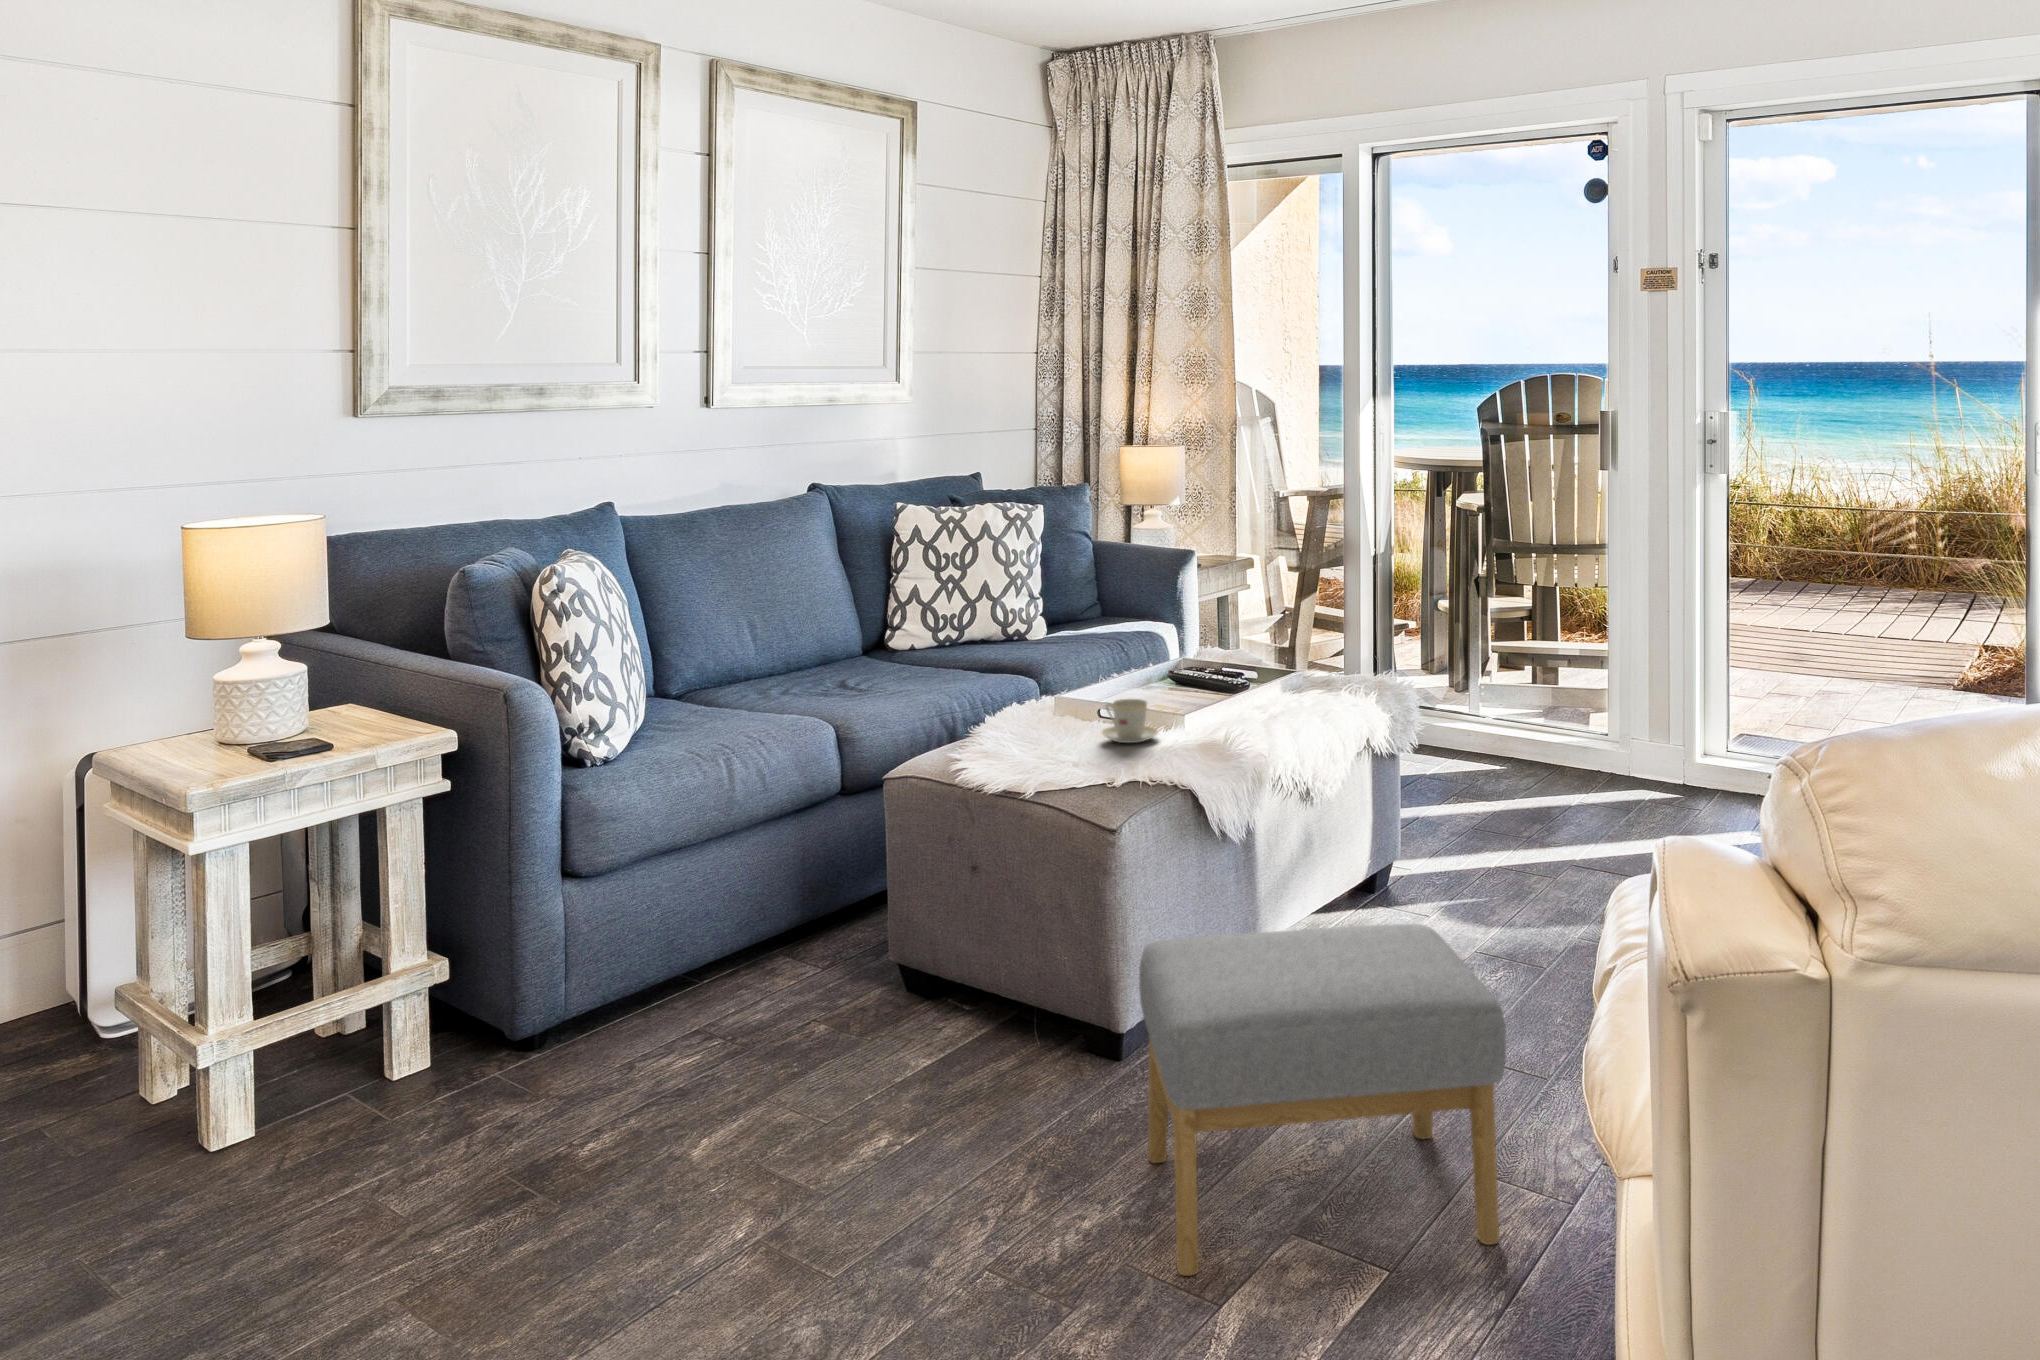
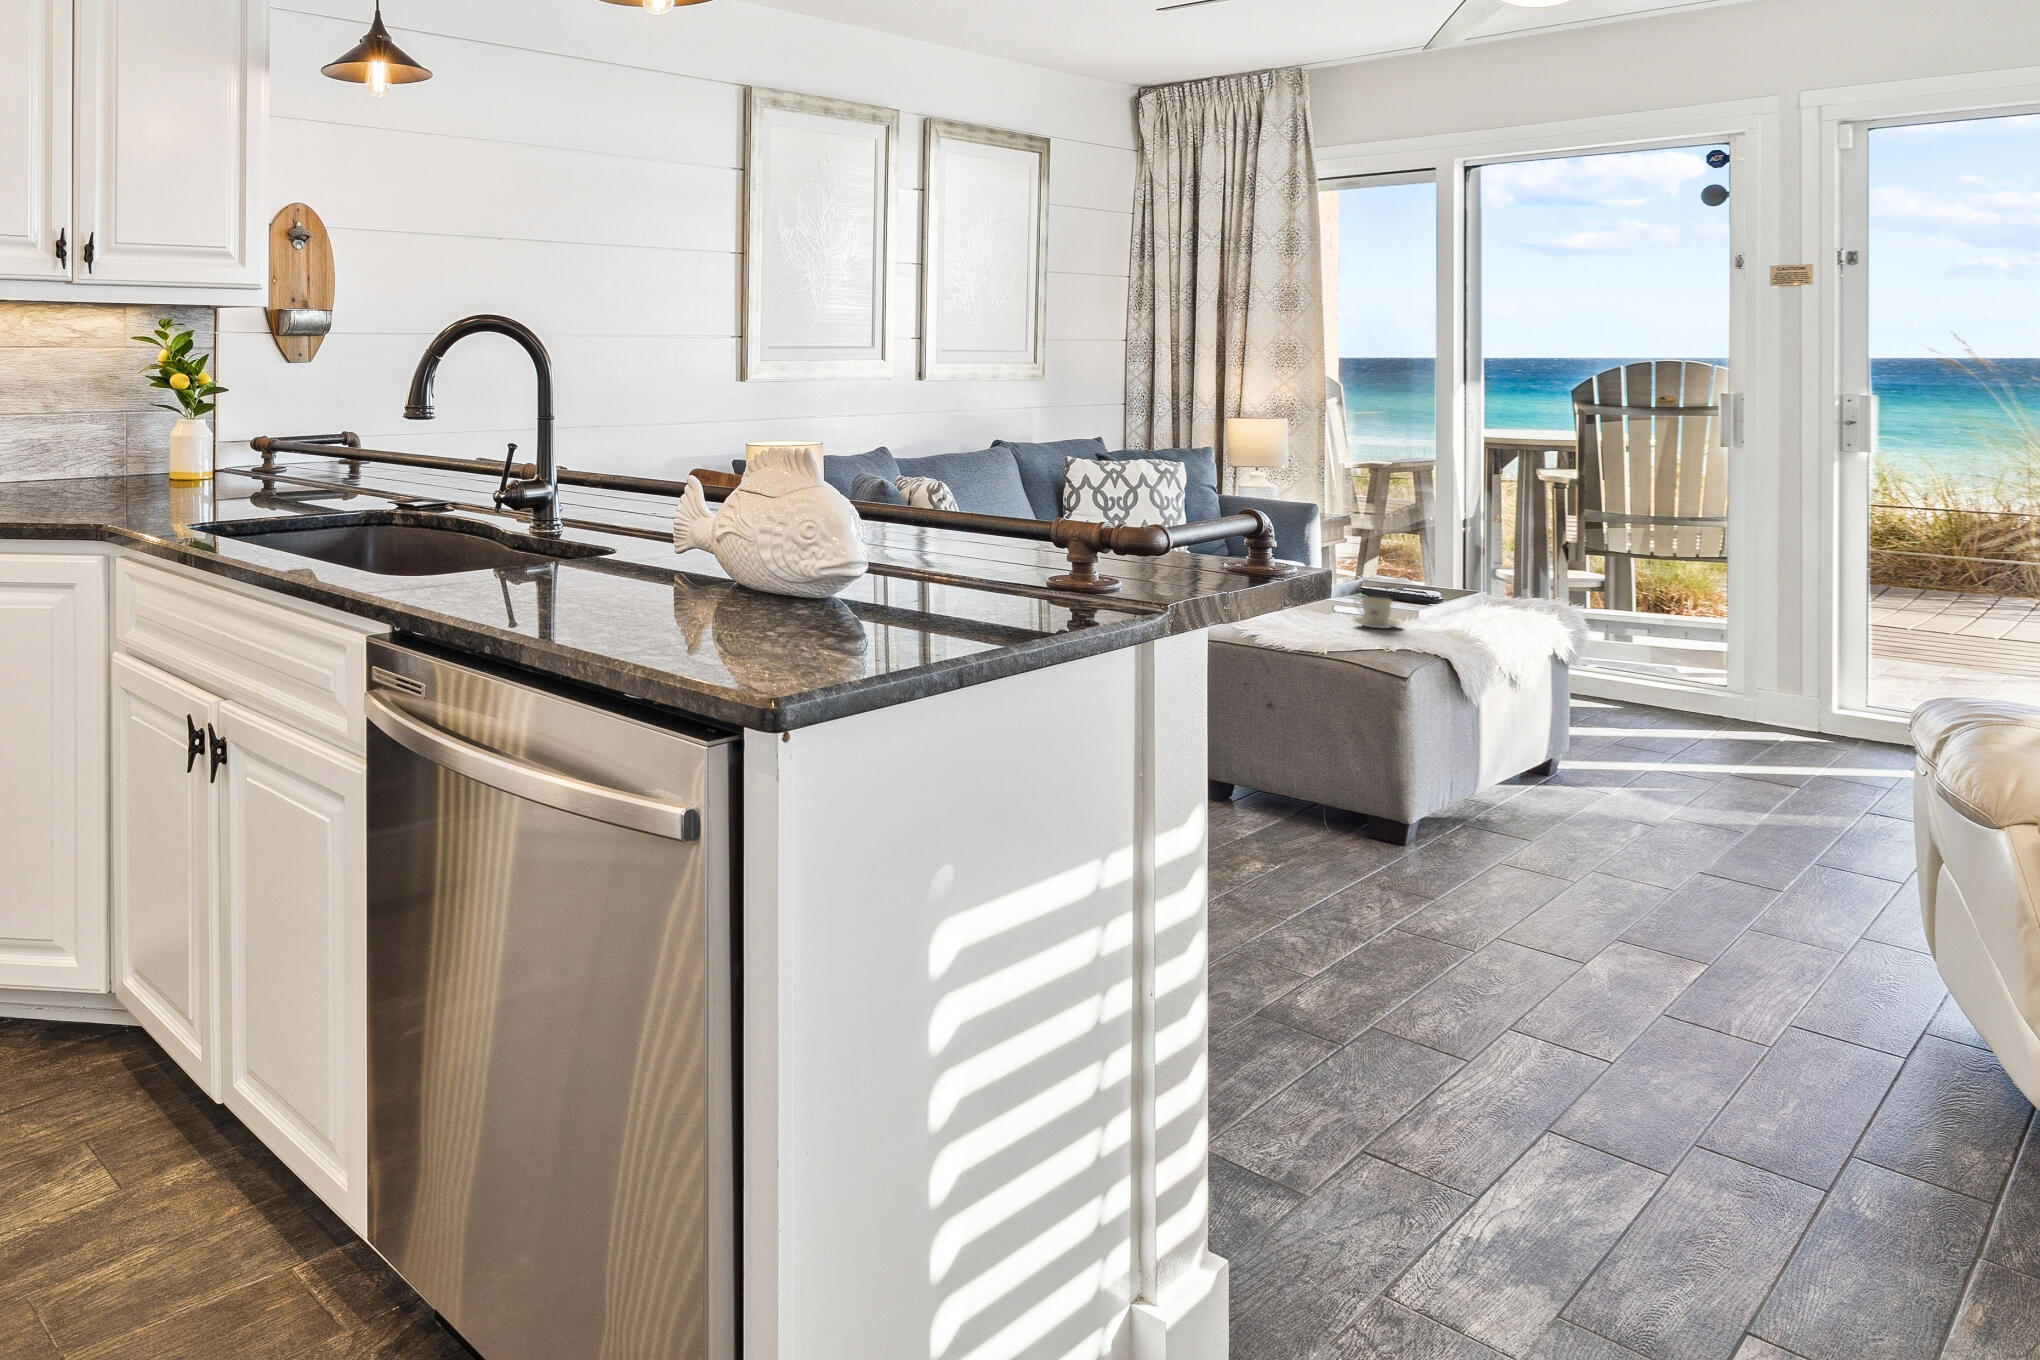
footstool: present [1139,924,1506,1276] -> none [1473,748,1813,968]

